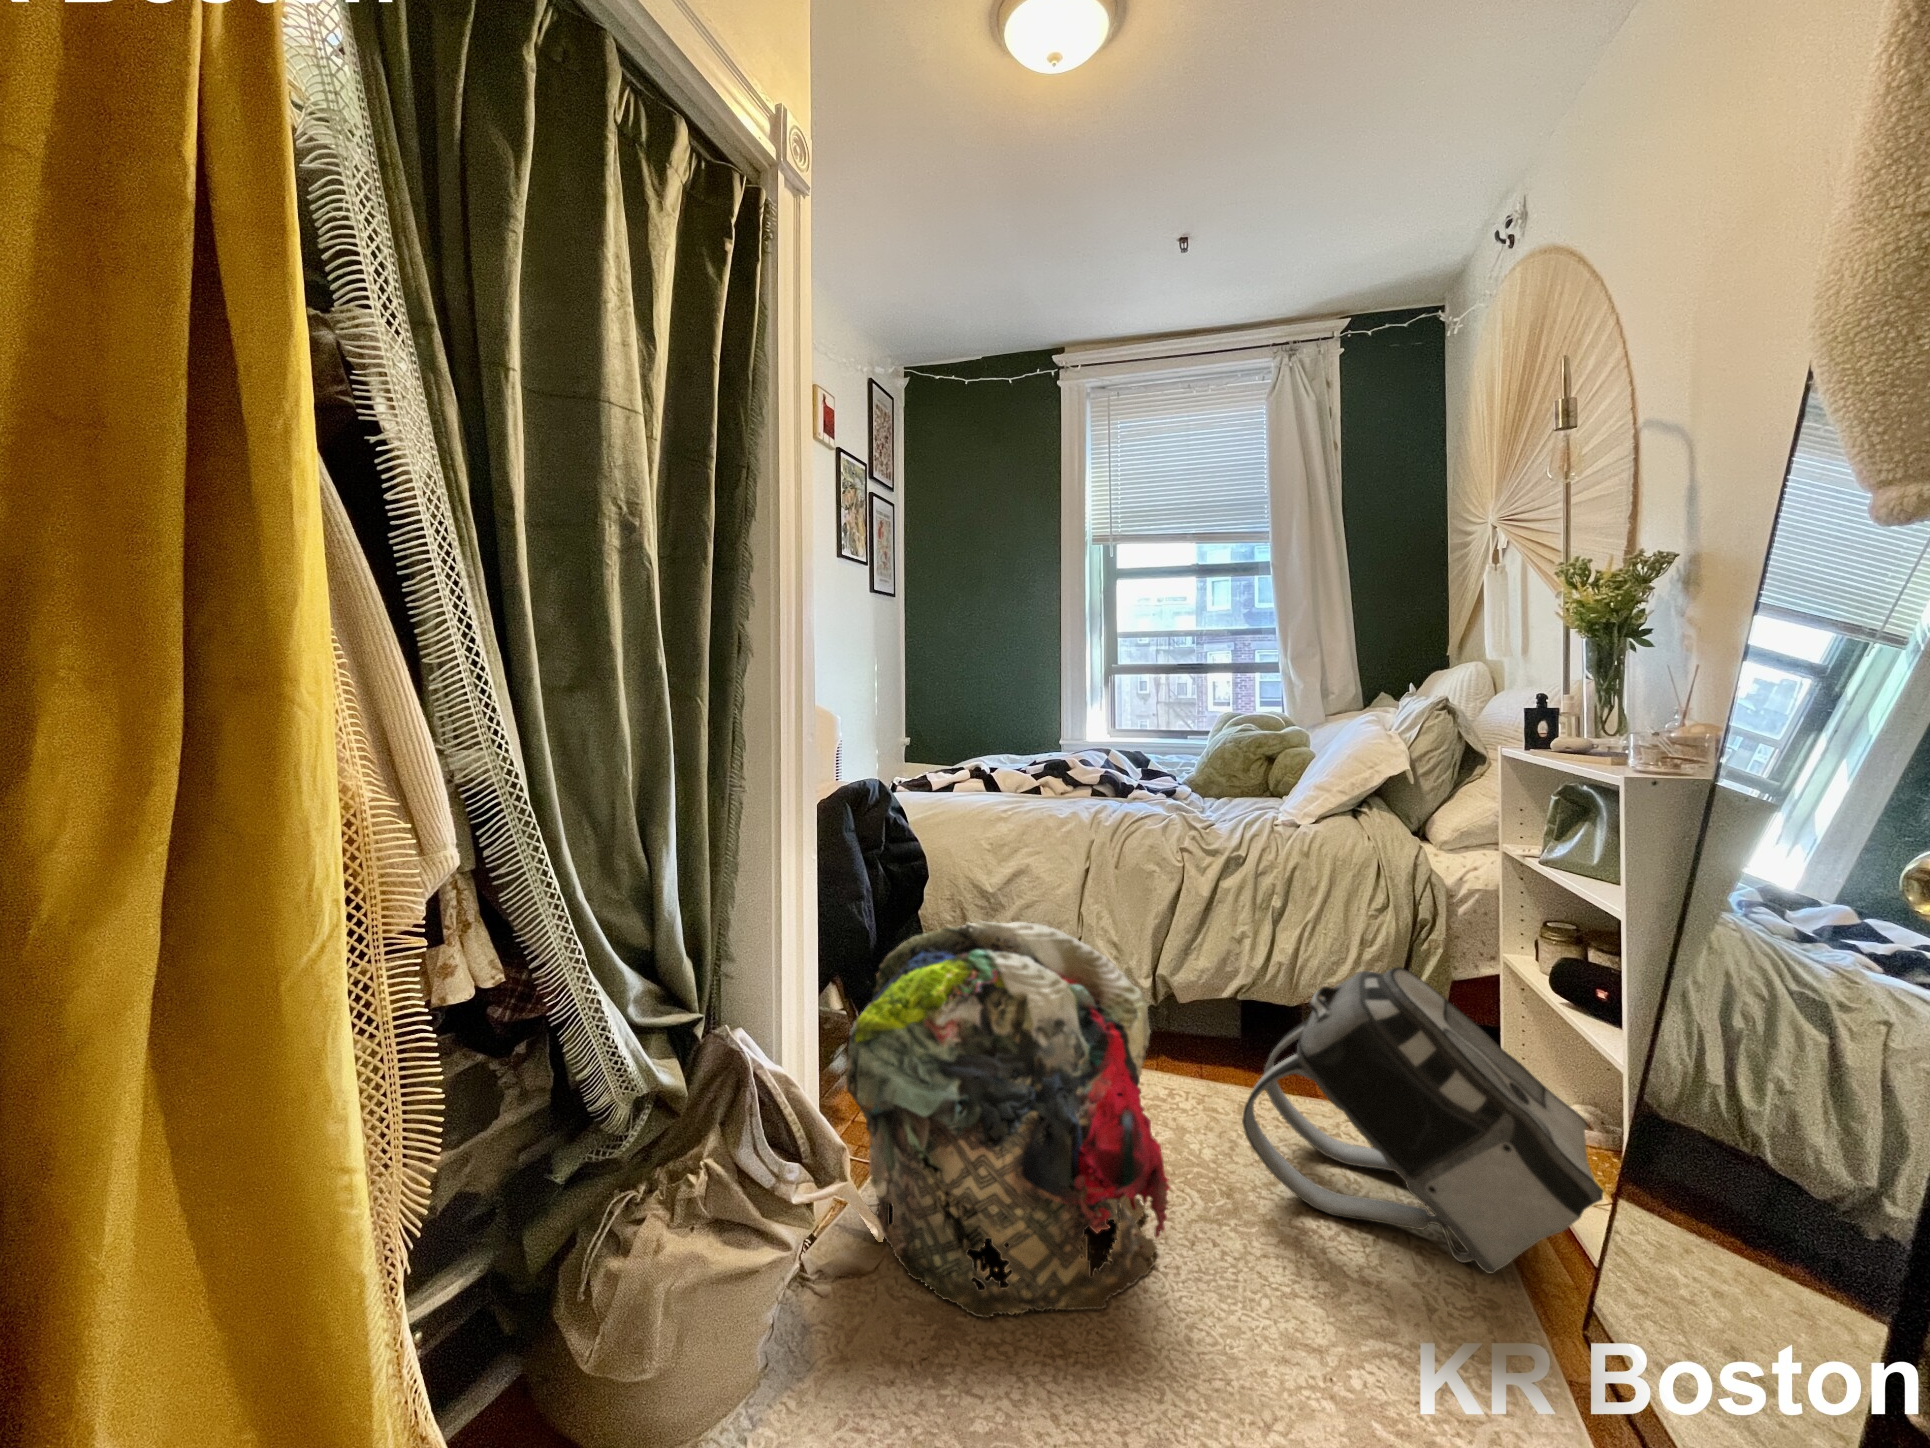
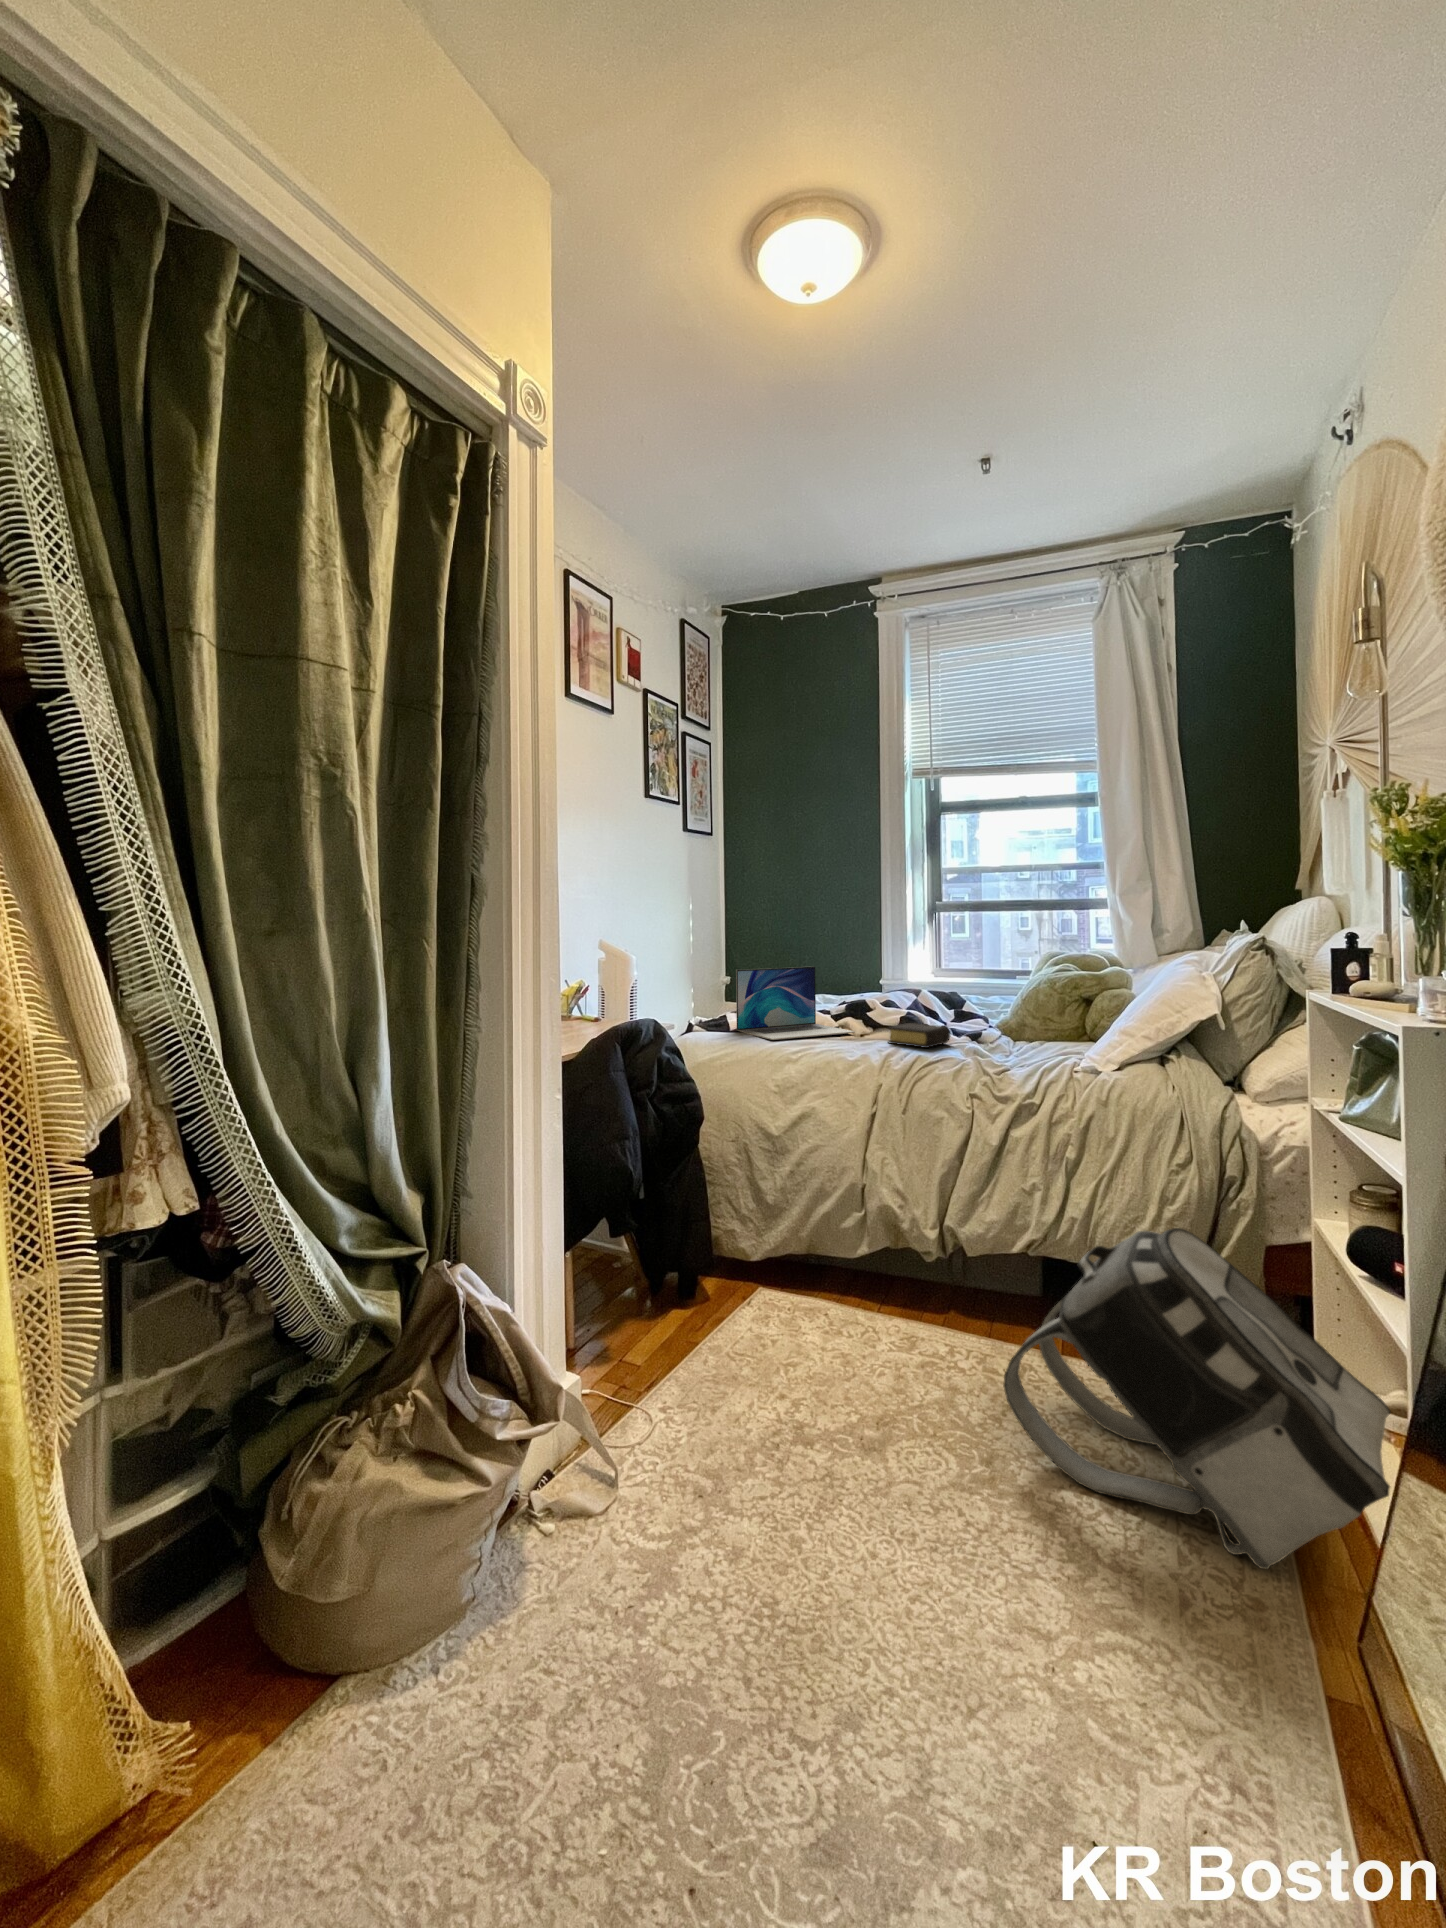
laptop: none [944,727,1058,799] -> present [736,967,855,1040]
book: none [1093,781,1152,805] -> present [888,1023,950,1048]
laundry basket: present [846,921,1170,1318] -> none [583,1164,900,1575]

